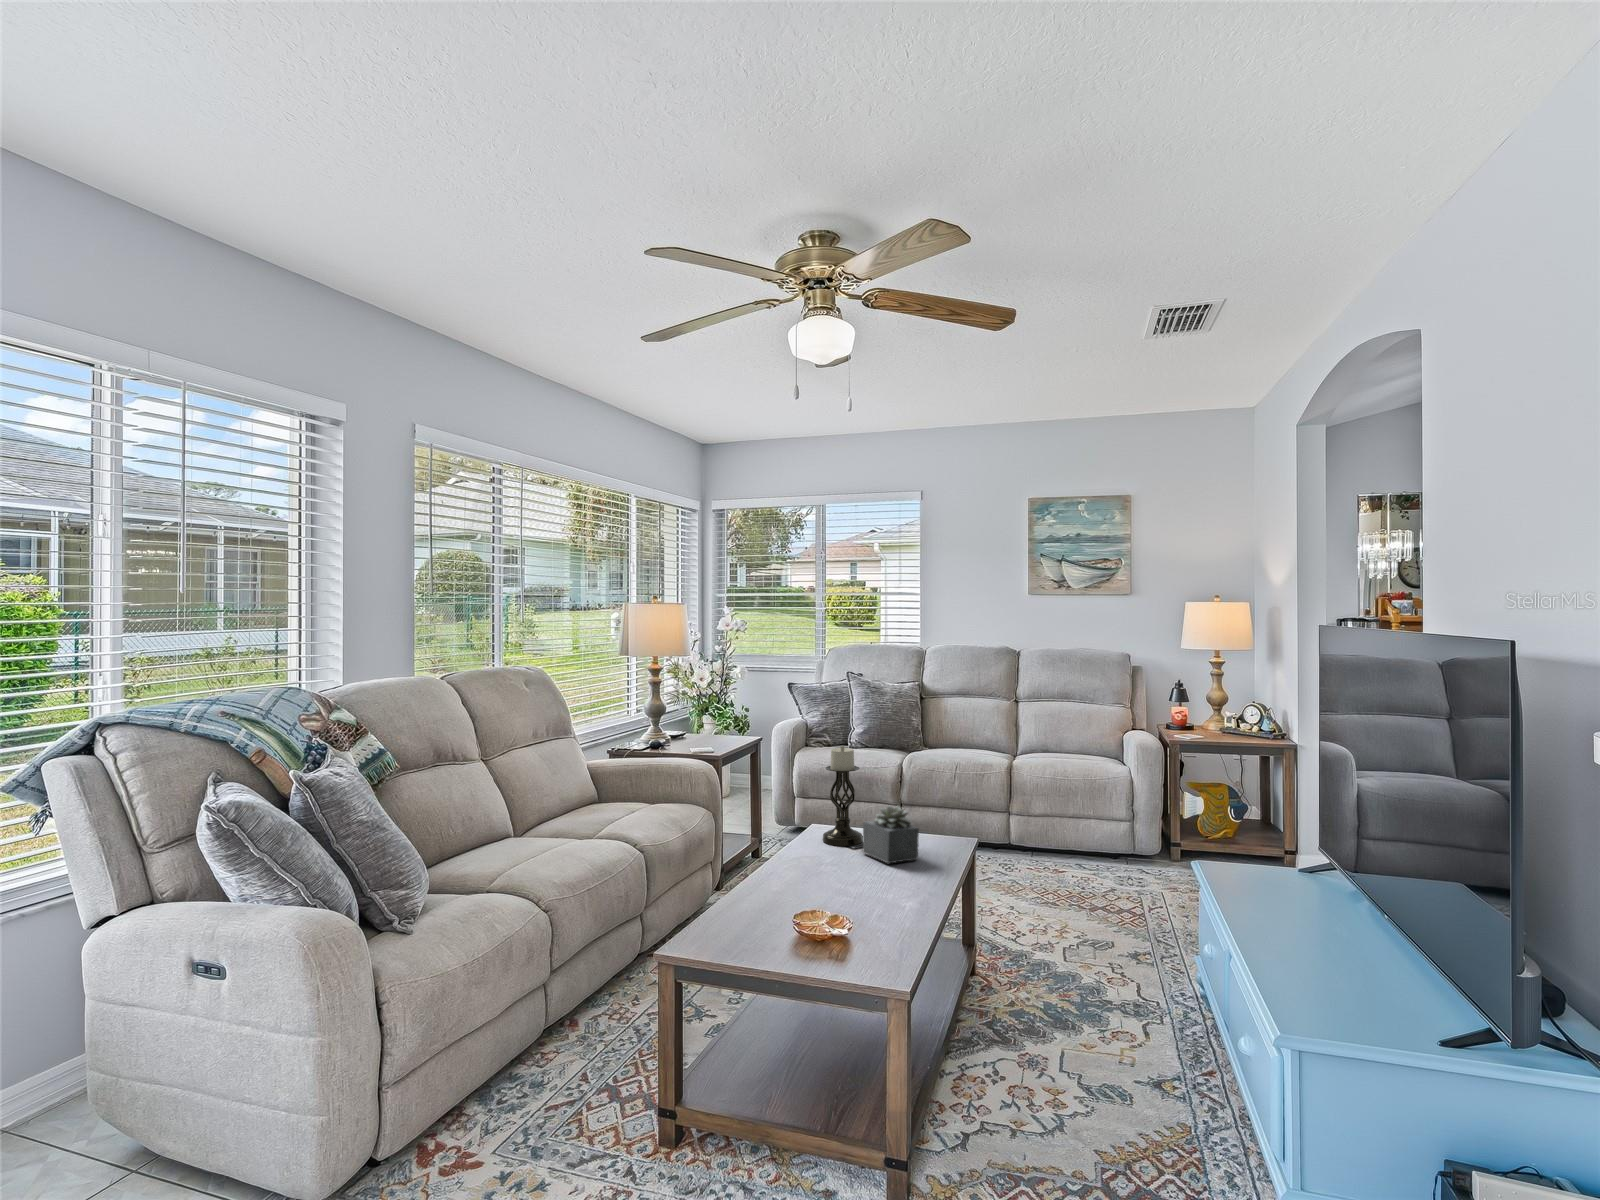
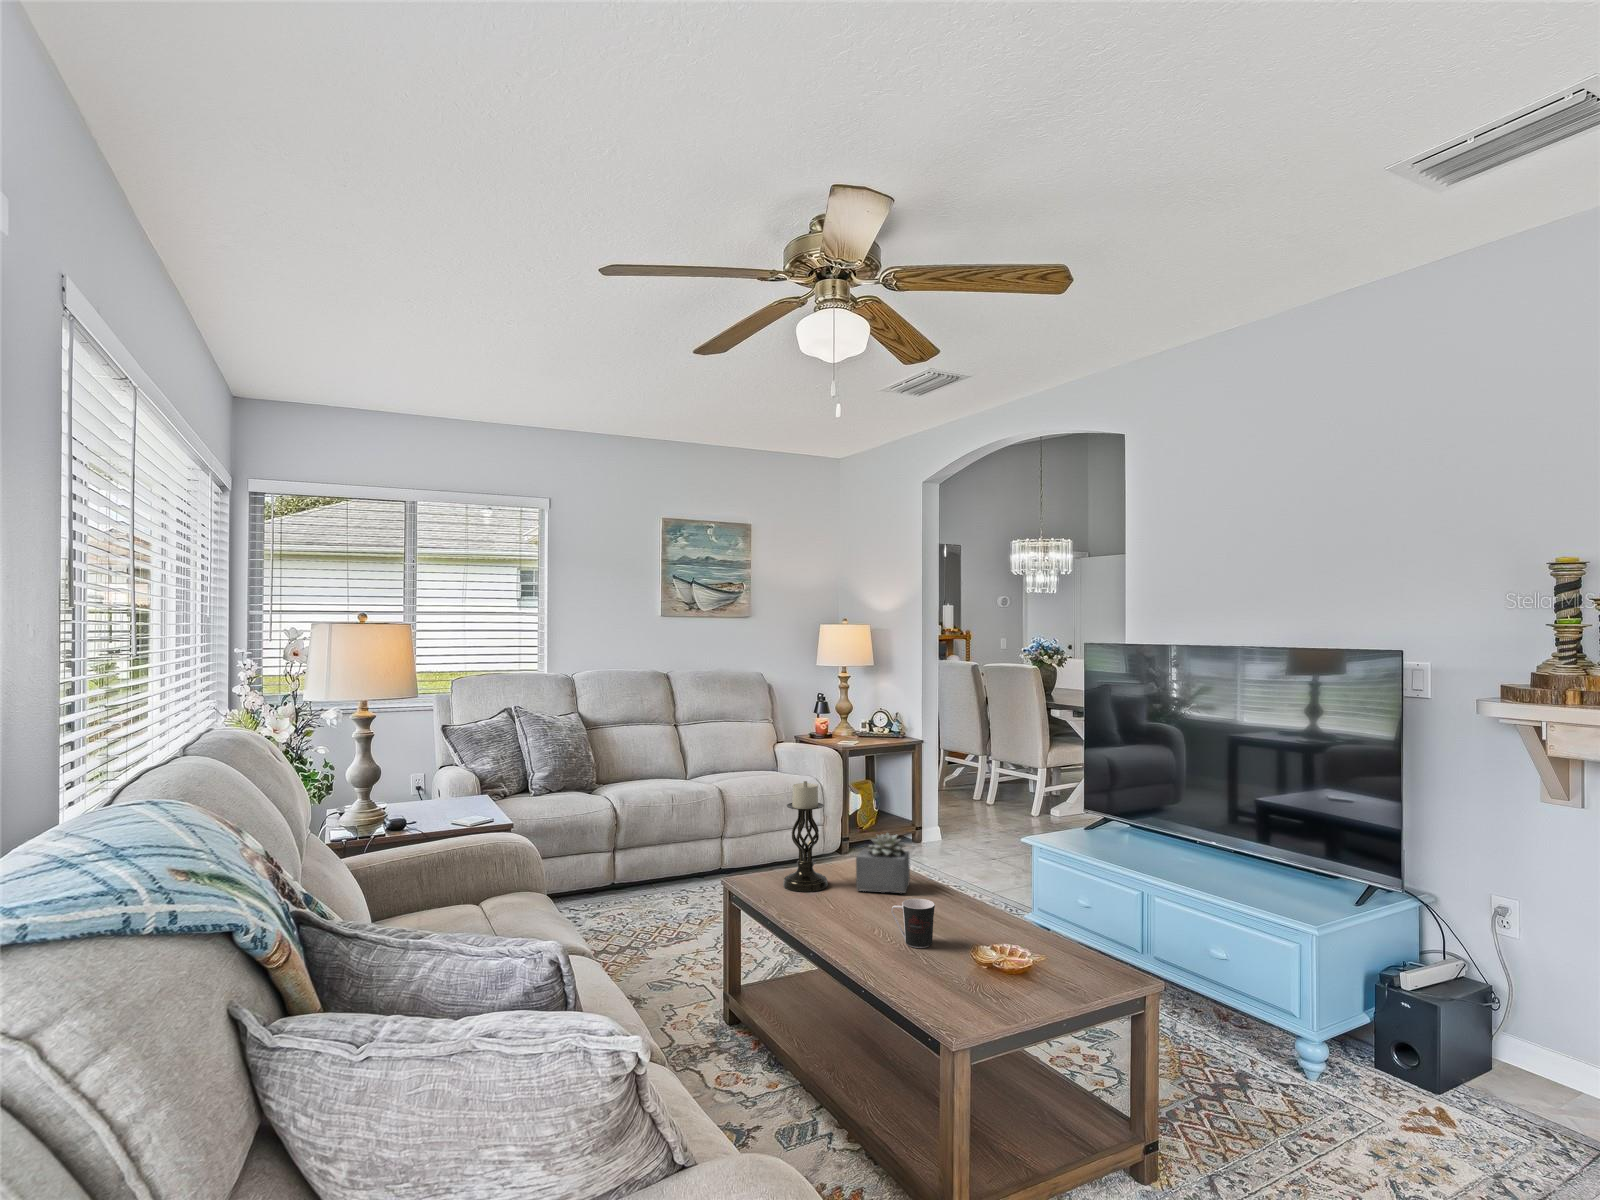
coffee cup: none [776,854,806,898] -> present [891,899,935,948]

